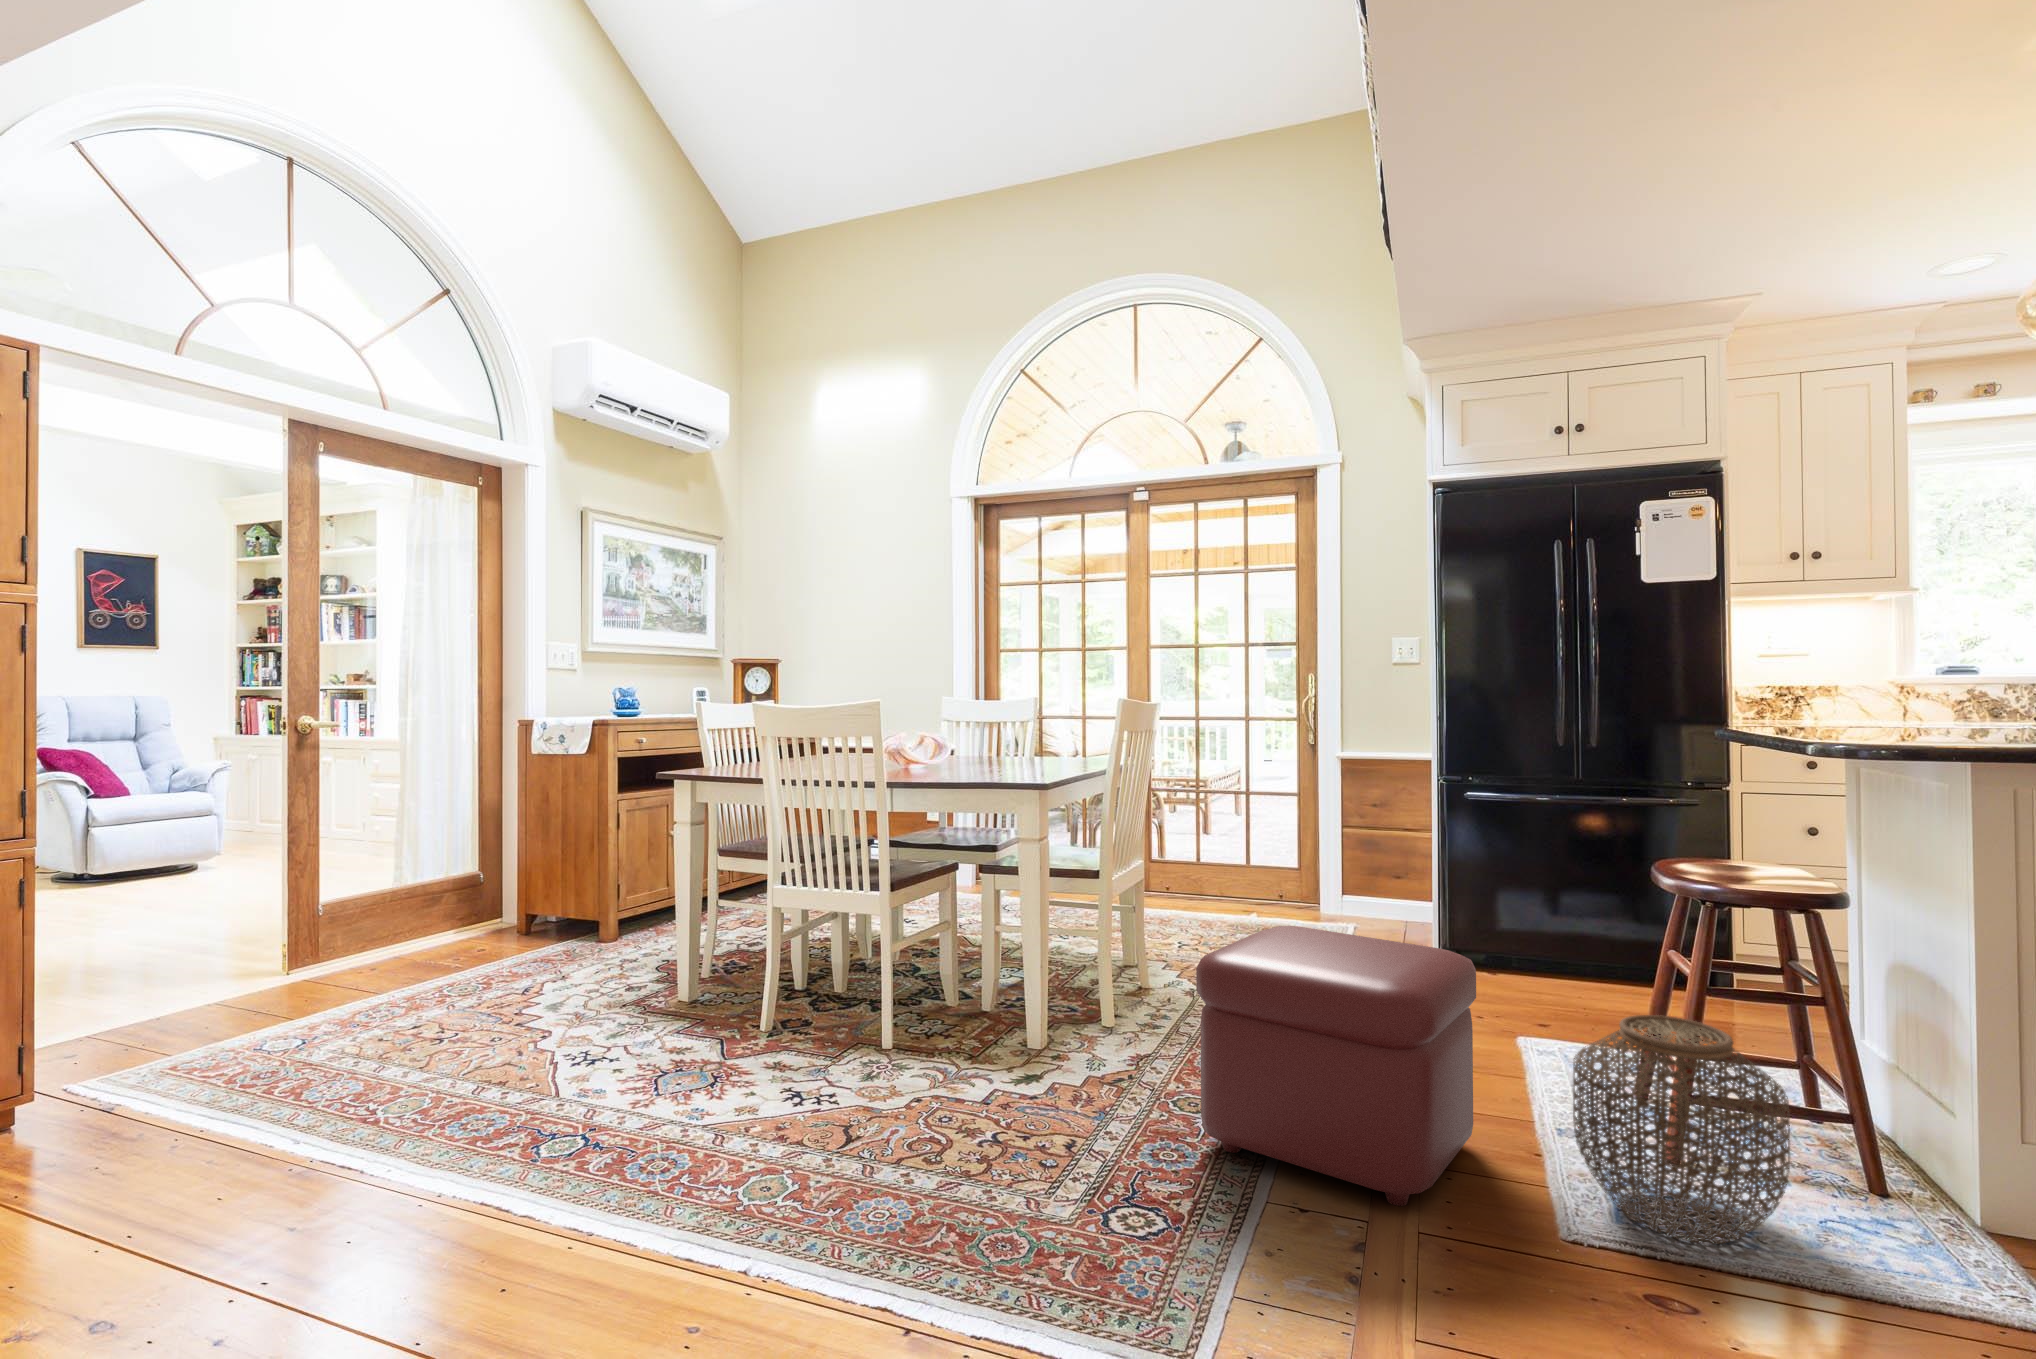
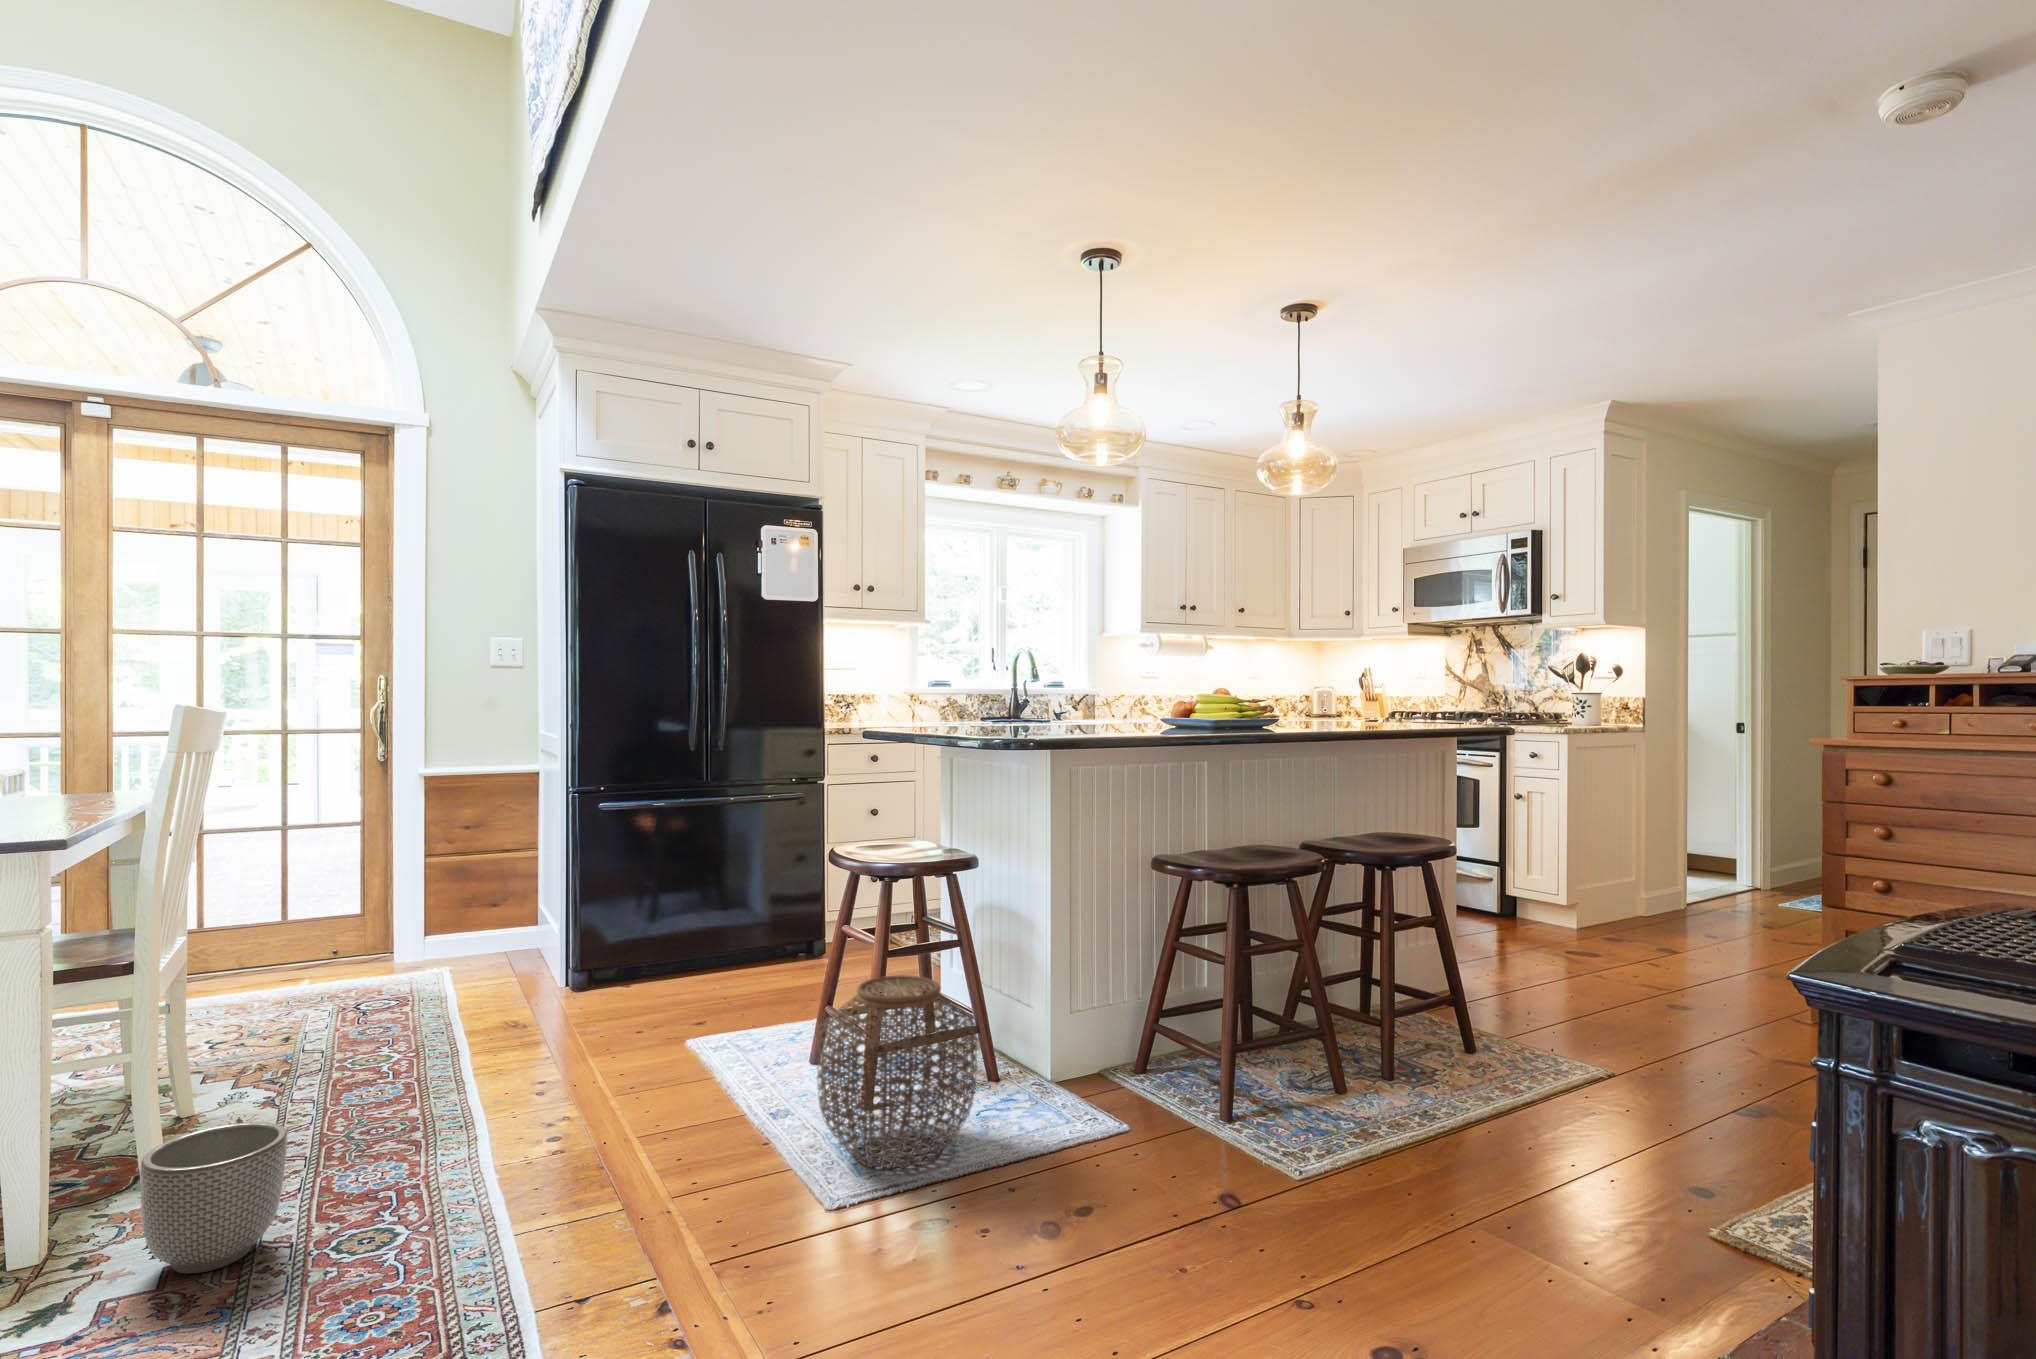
ottoman: present [1196,926,1476,1206] -> none [412,959,727,1278]
planter: none [1077,994,1154,1088] -> present [140,1122,287,1274]

